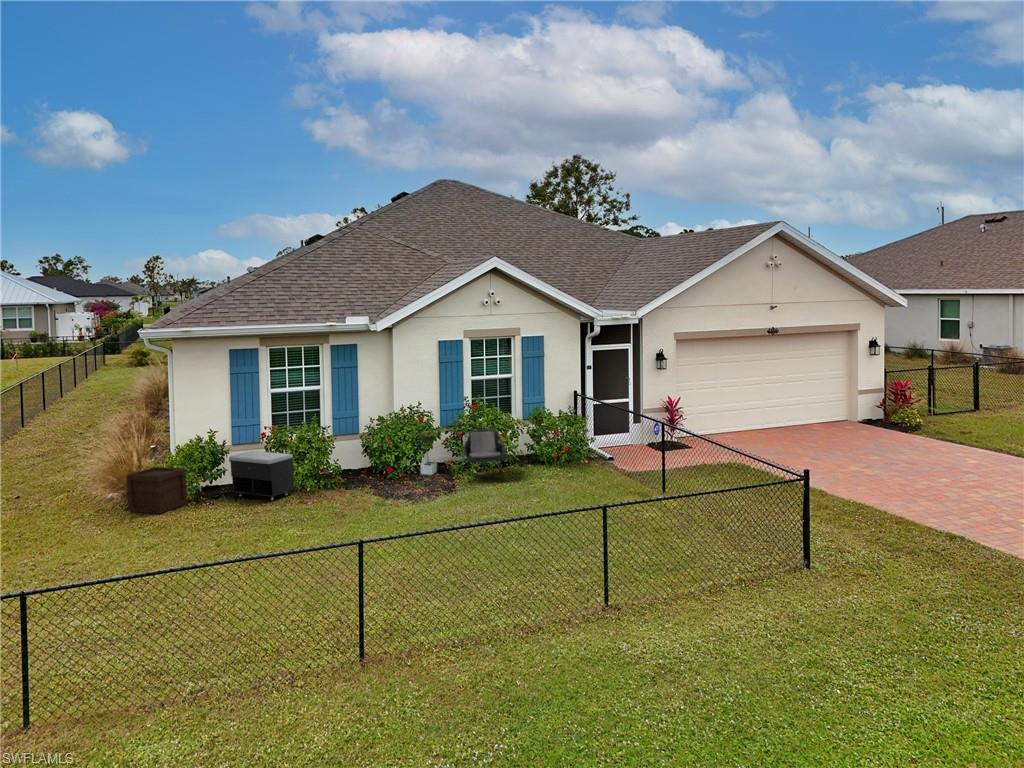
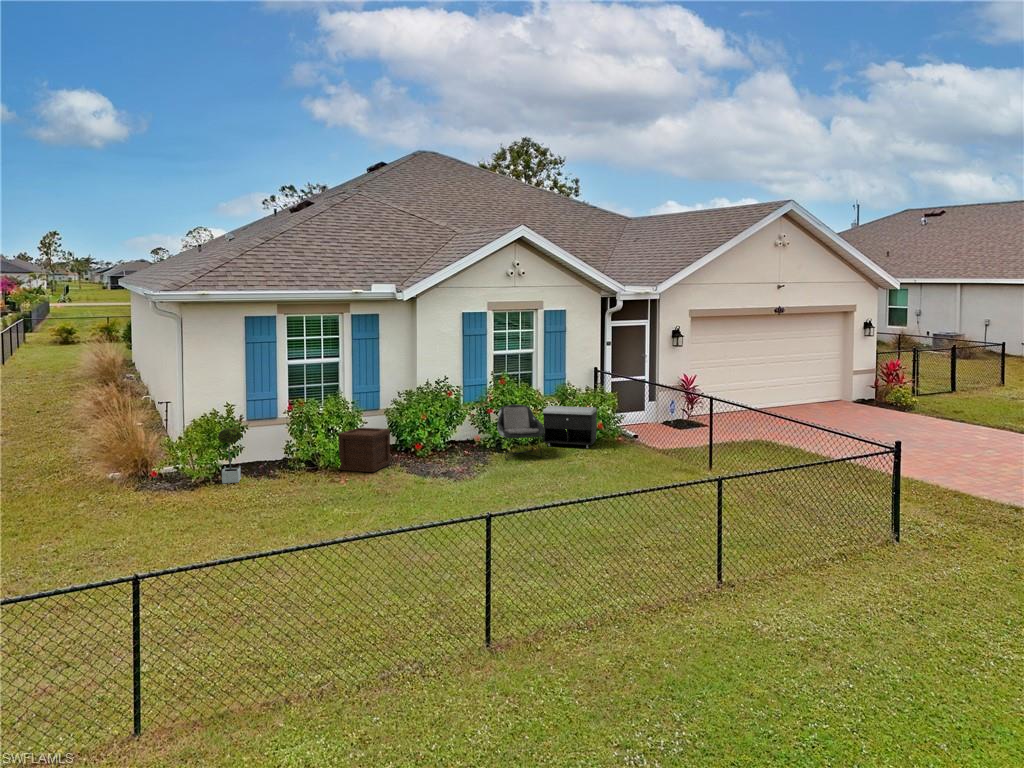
potted tree: present [419,431,437,475] -> present [218,427,243,483]
storage bench: present [229,451,294,500] -> present [543,406,597,448]
wooden crate: present [126,467,188,514] -> present [338,428,391,472]

